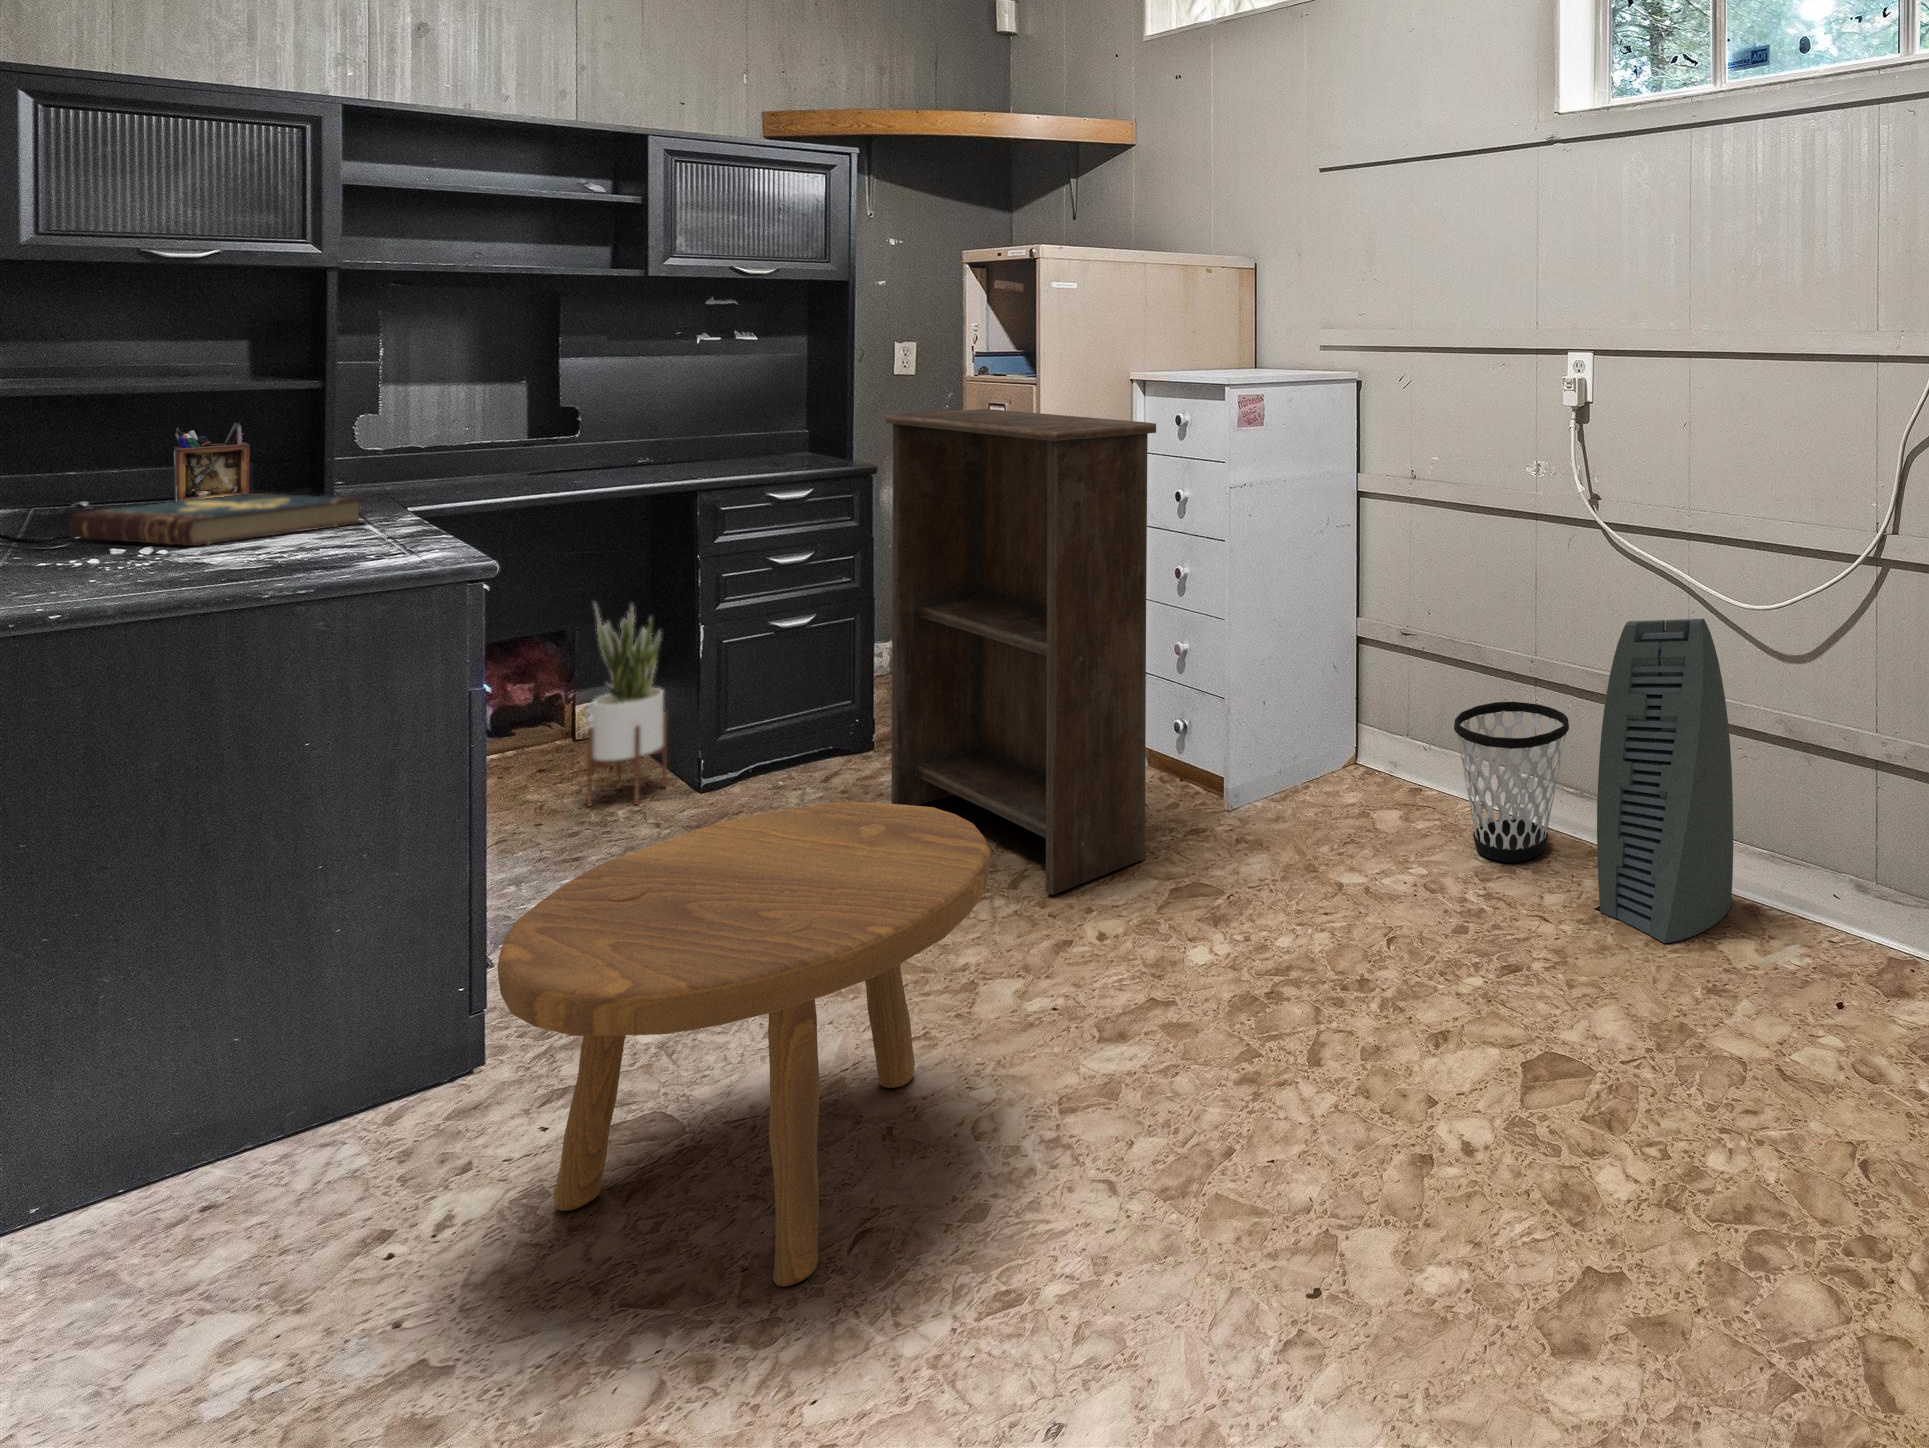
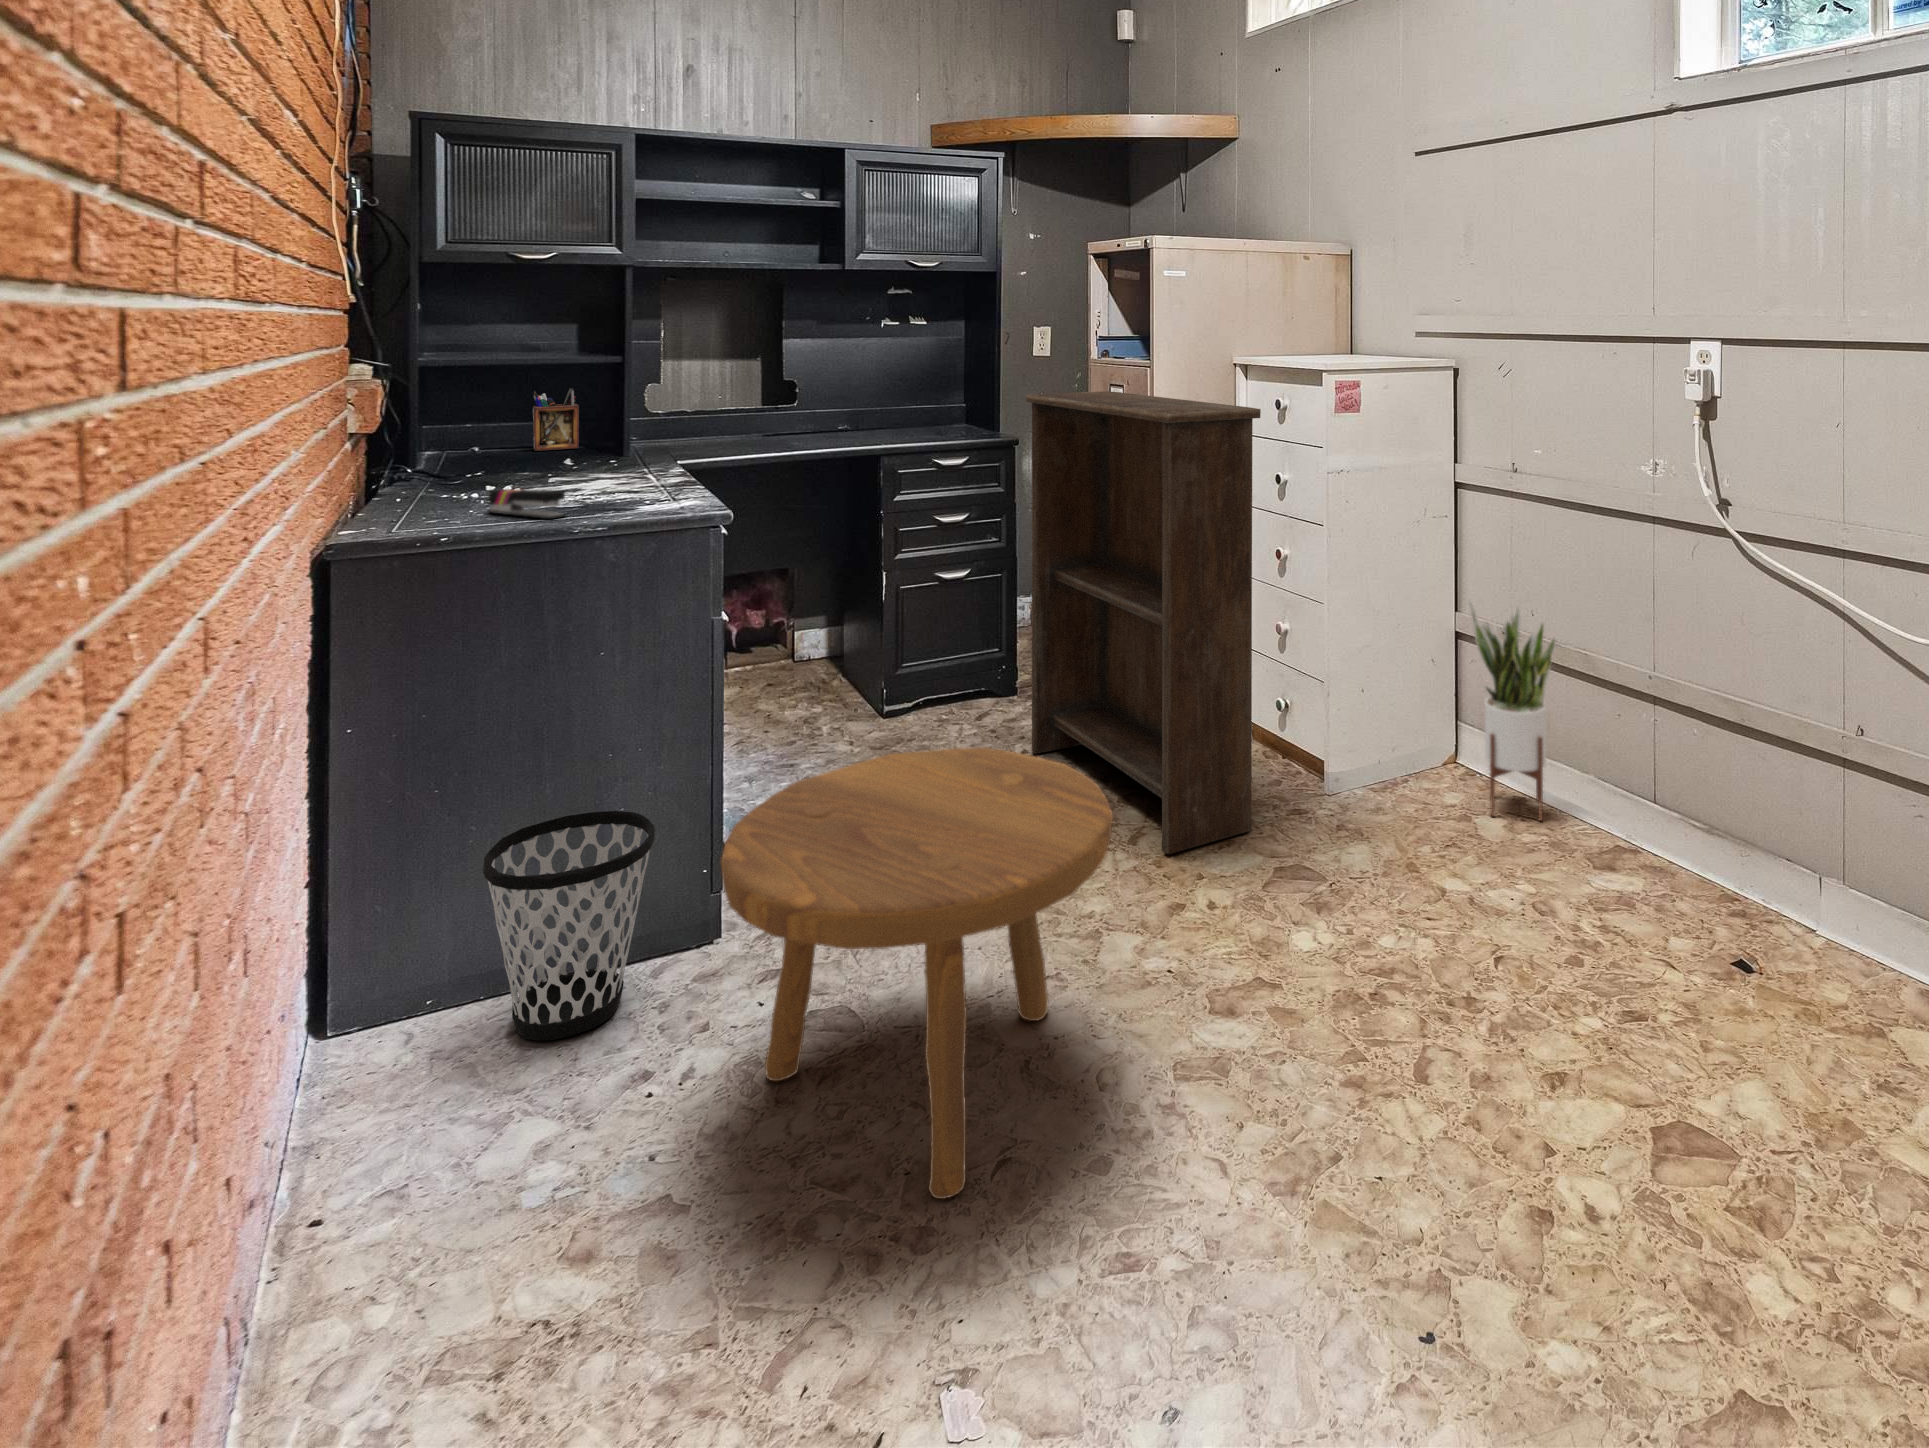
book: present [69,493,365,546] -> none [465,444,648,484]
stapler: none [122,551,252,587] -> present [488,489,565,519]
potted plant: present [587,605,667,806] -> present [1469,602,1556,820]
air purifier: present [1597,619,1733,943] -> none [1730,644,1897,1014]
wastebasket: present [1454,702,1569,862] -> present [483,811,655,1041]

